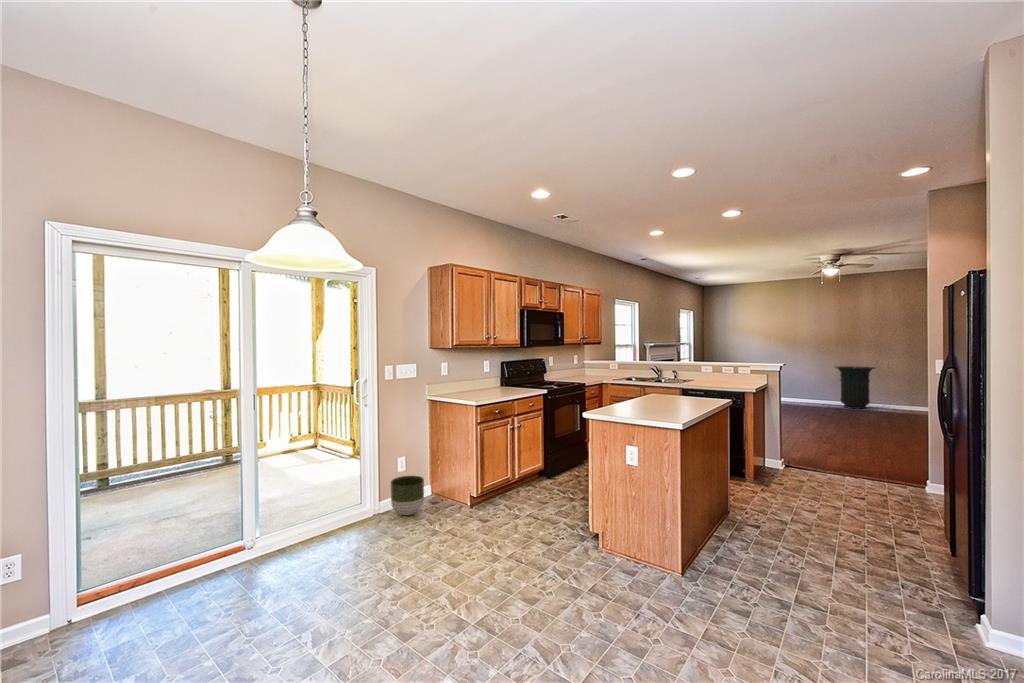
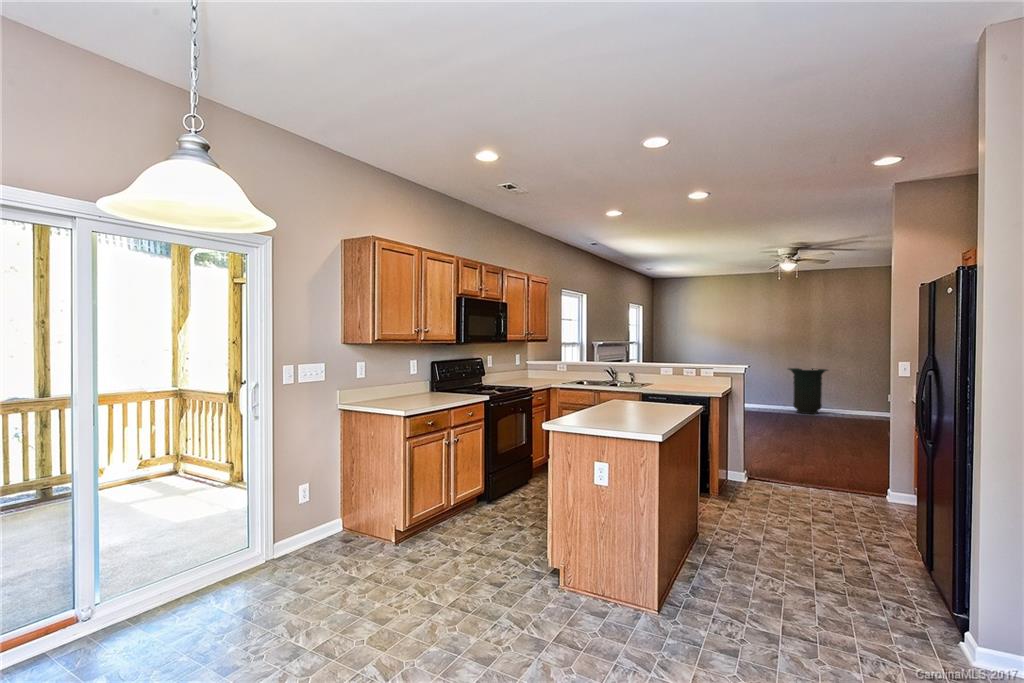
planter: present [391,476,424,515] -> none [291,508,335,559]

